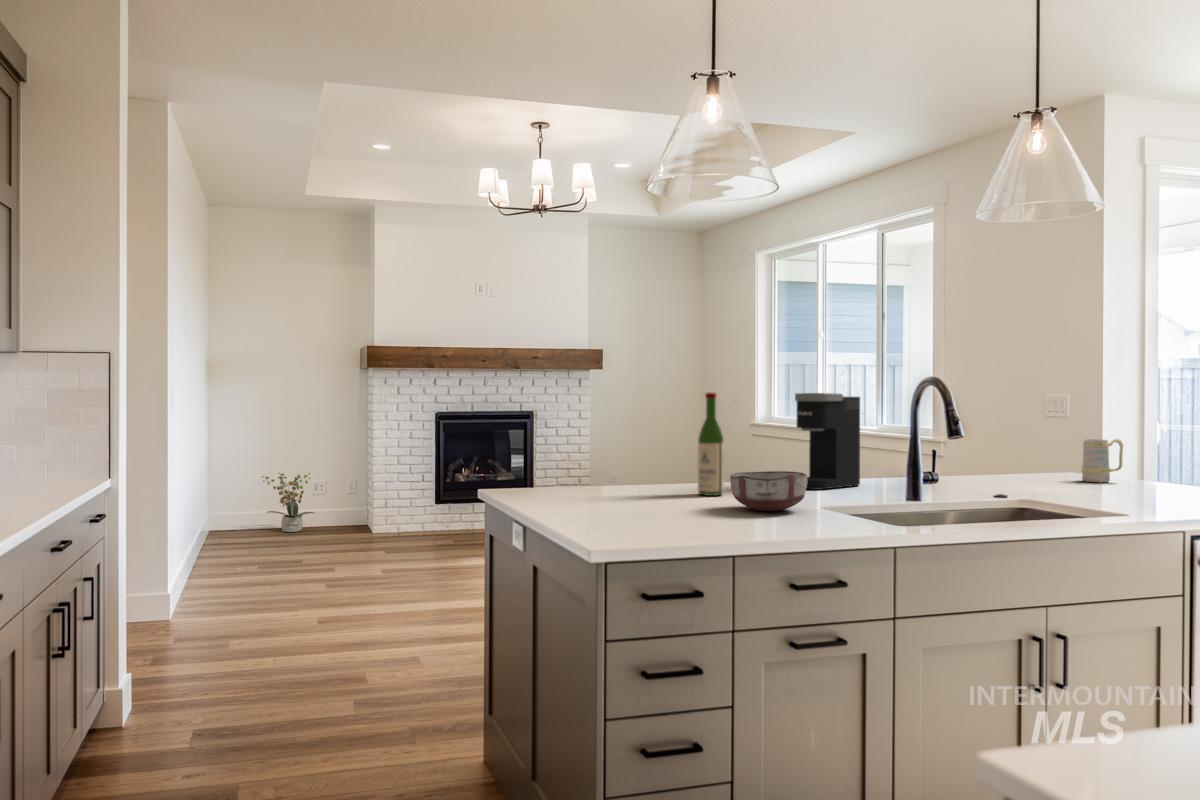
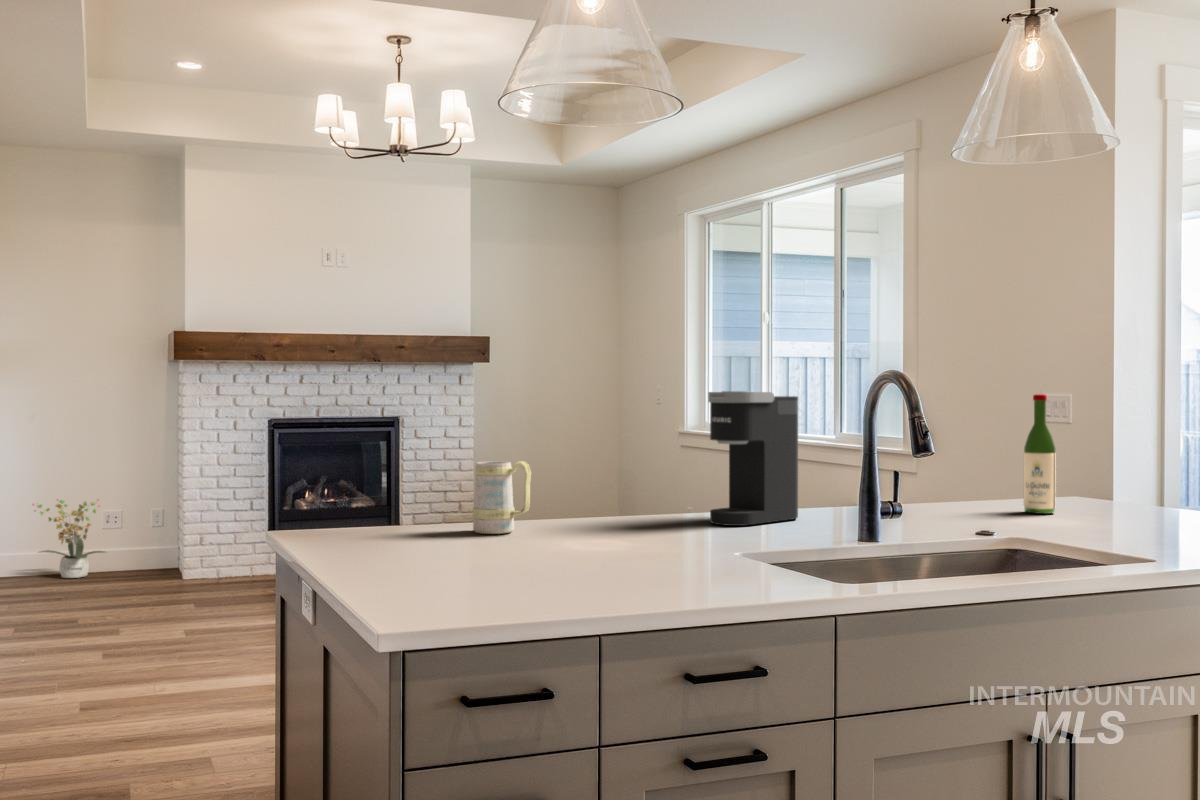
wine bottle: present [698,393,724,496] -> present [1024,394,1056,514]
mug: present [1082,439,1123,482] -> present [473,461,531,534]
ceramic bowl: present [730,471,807,511] -> none [605,503,714,562]

